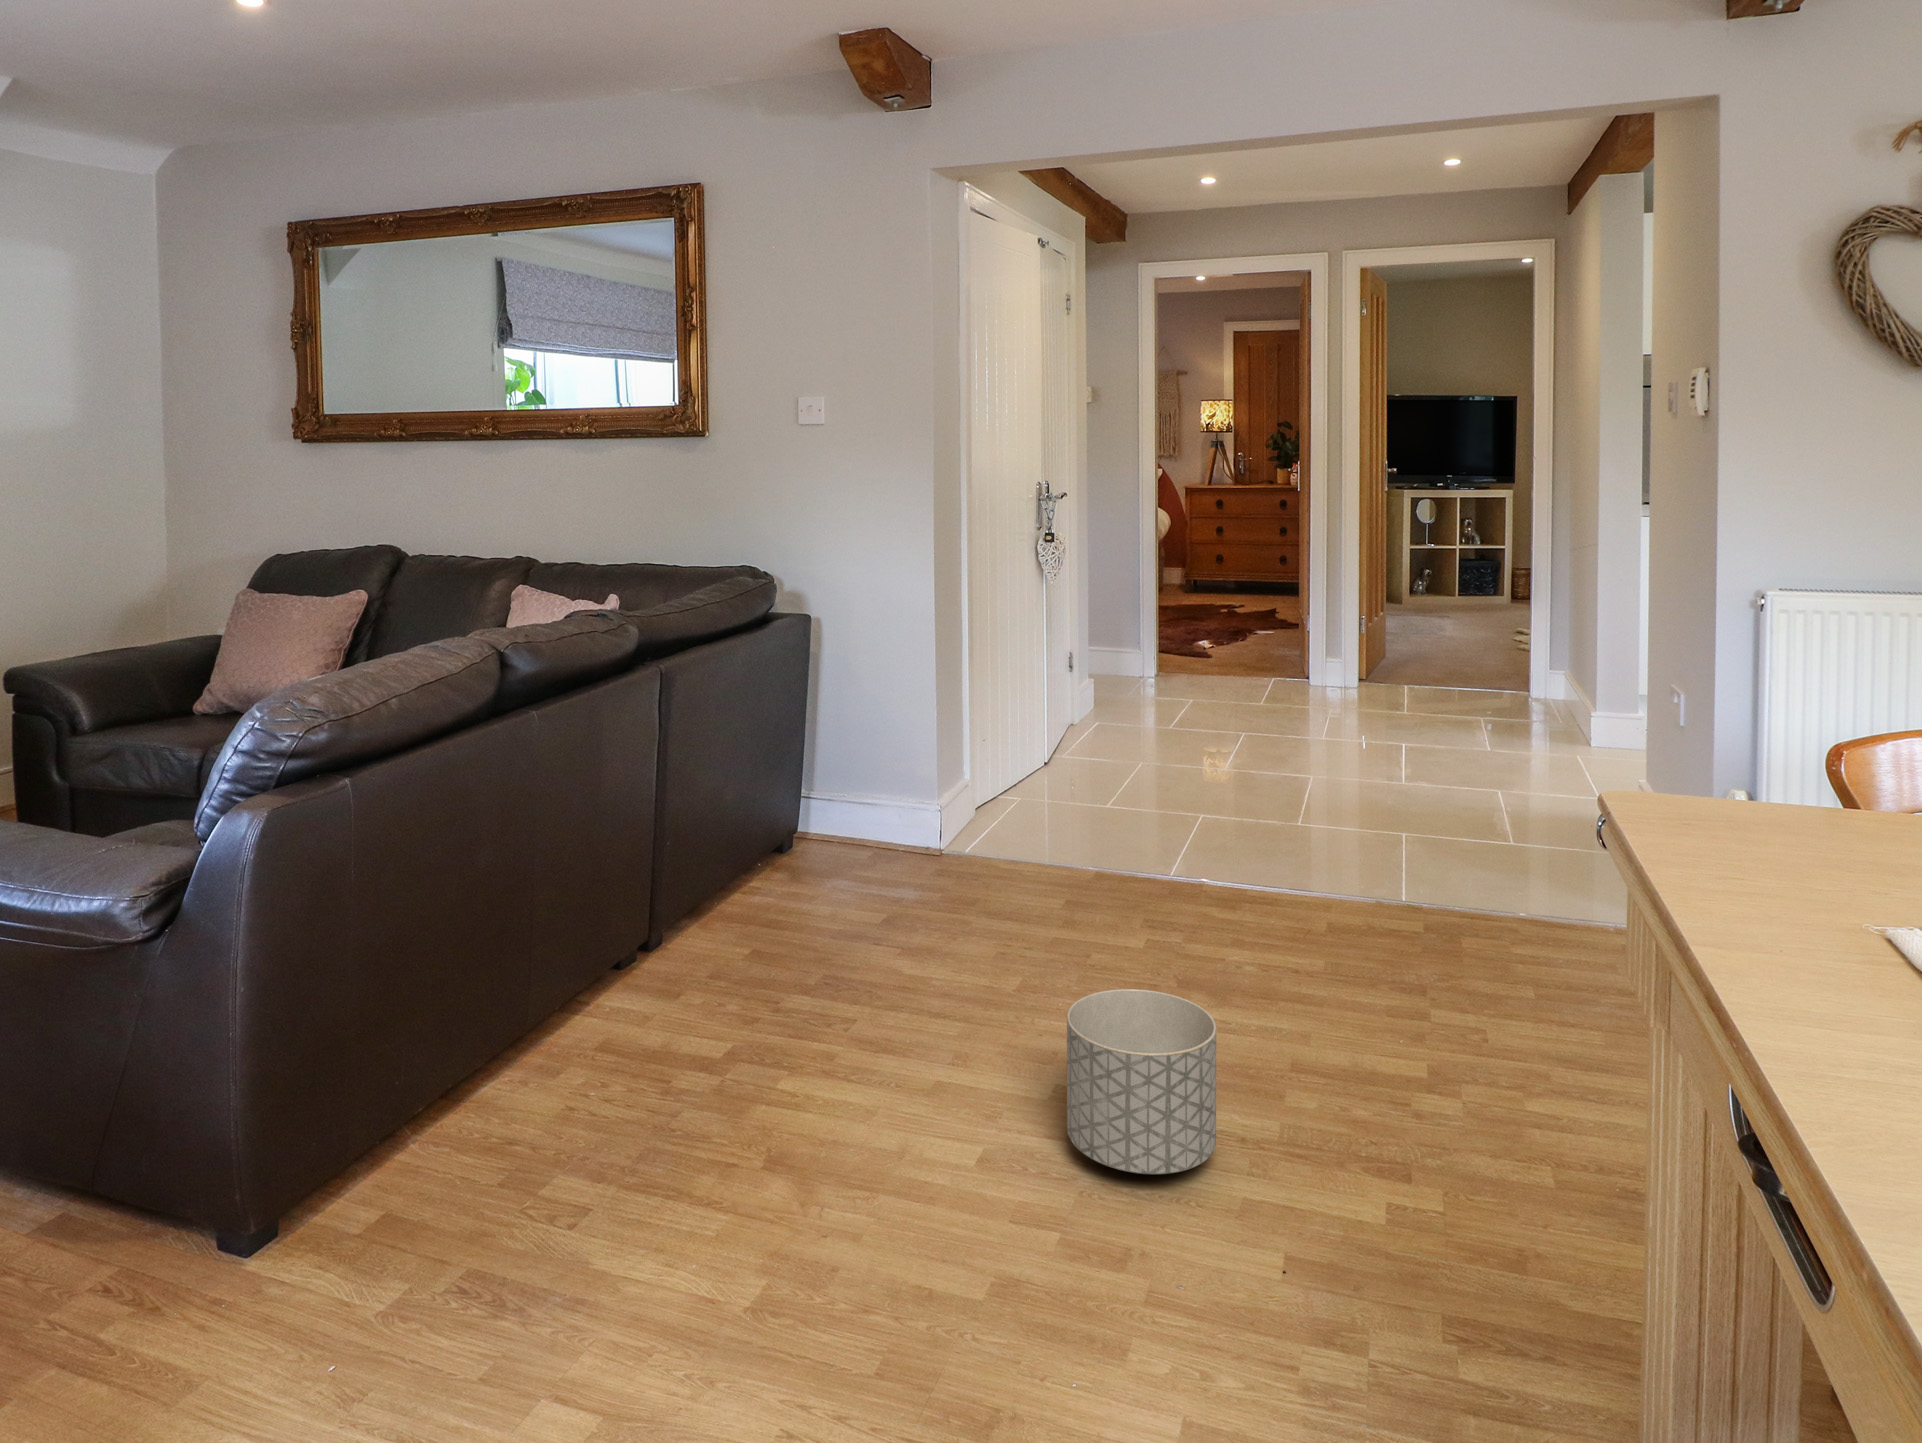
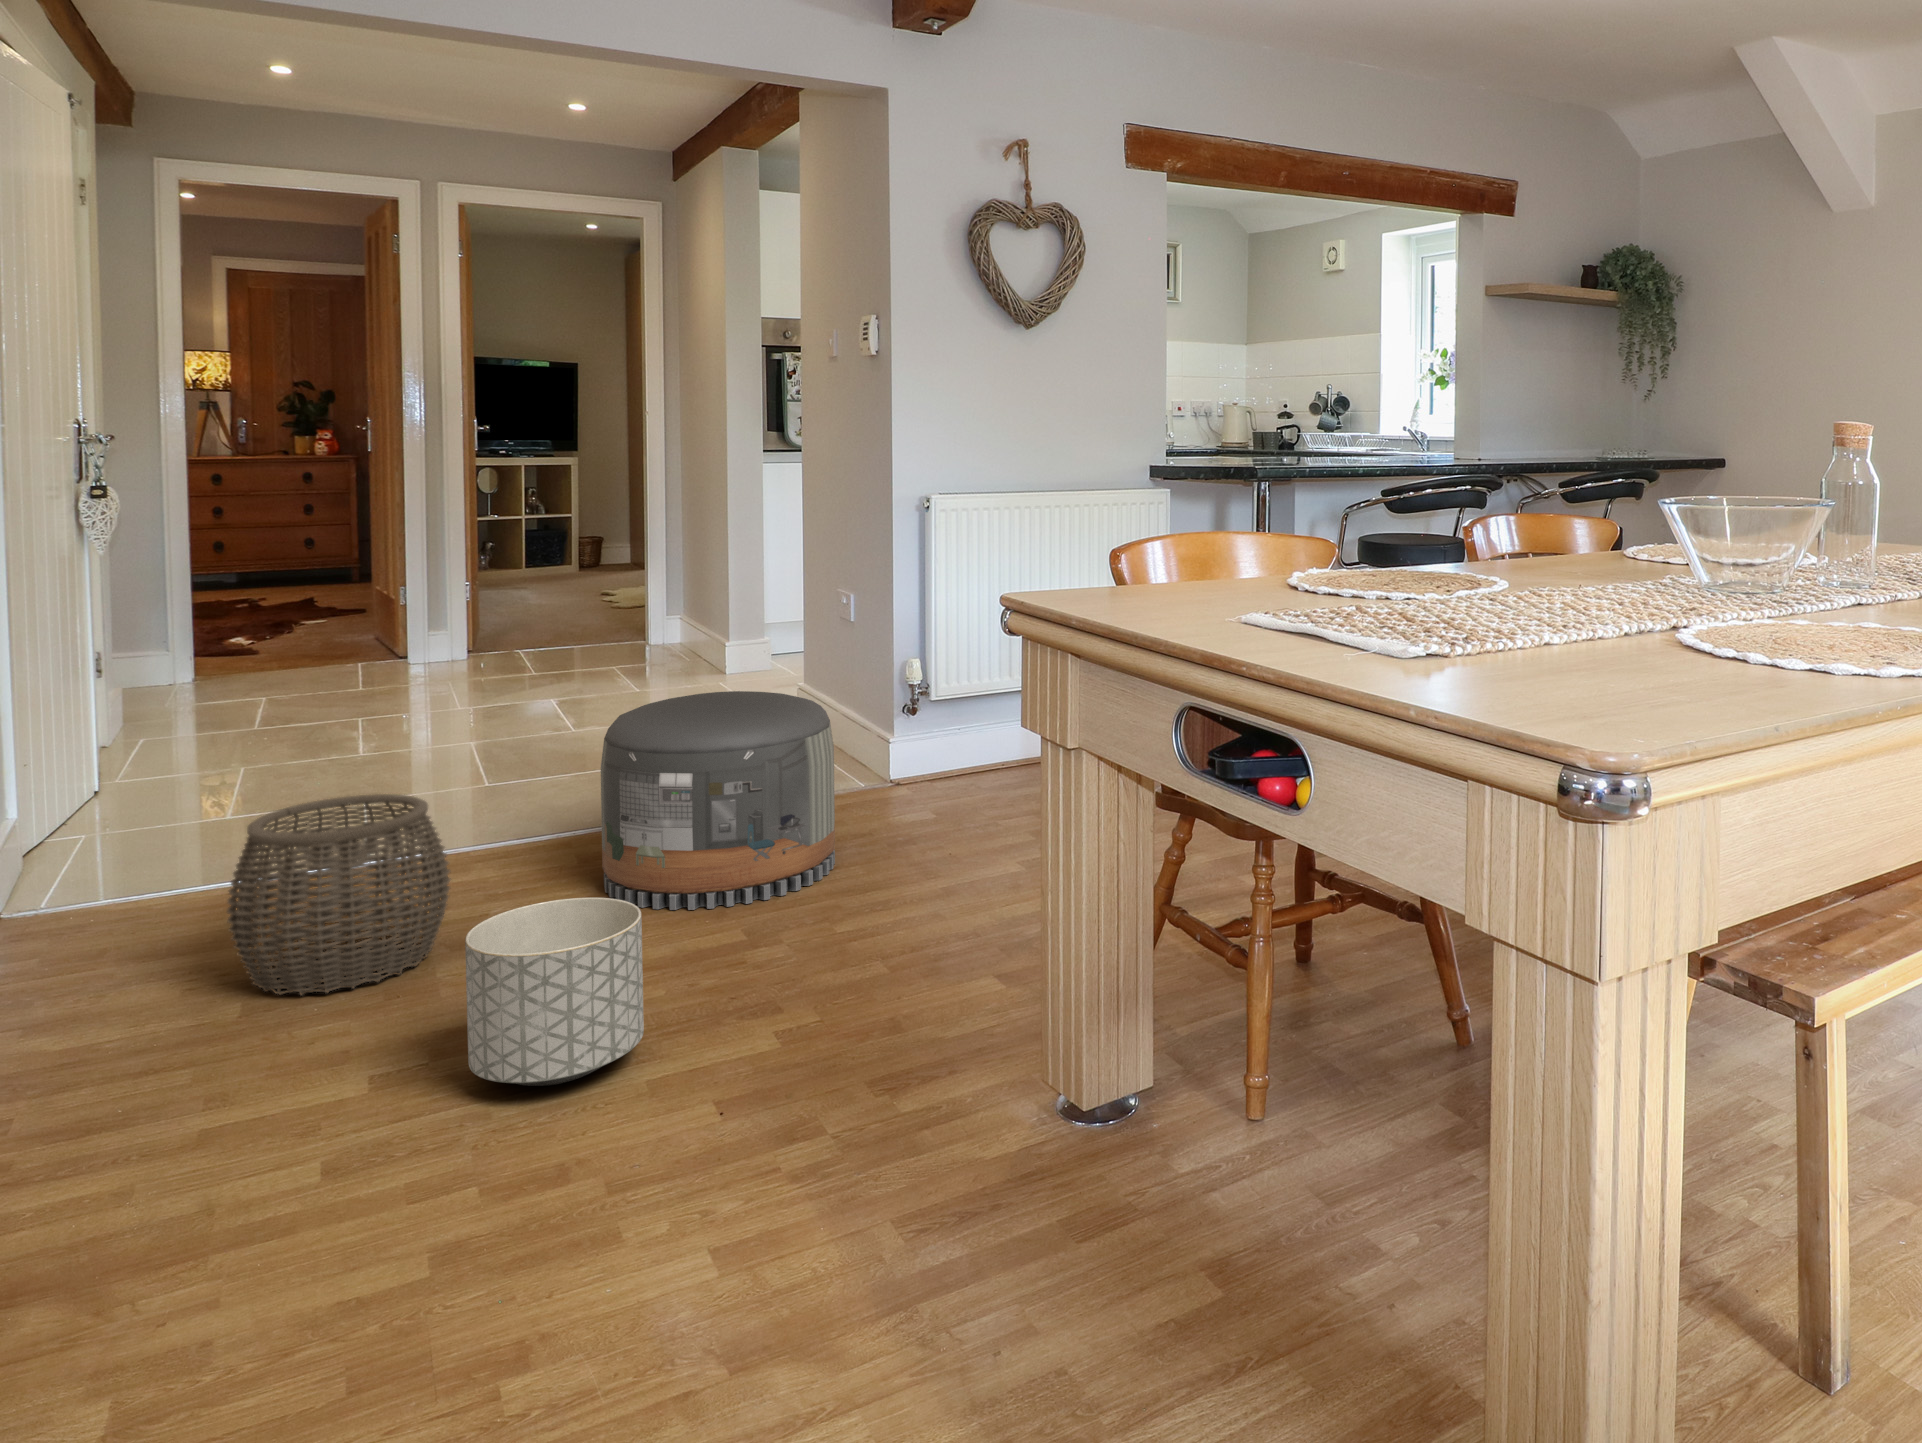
pouf: none [1300,797,1548,1046] -> present [600,691,835,910]
woven basket: none [995,831,1151,1002] -> present [227,794,450,995]

